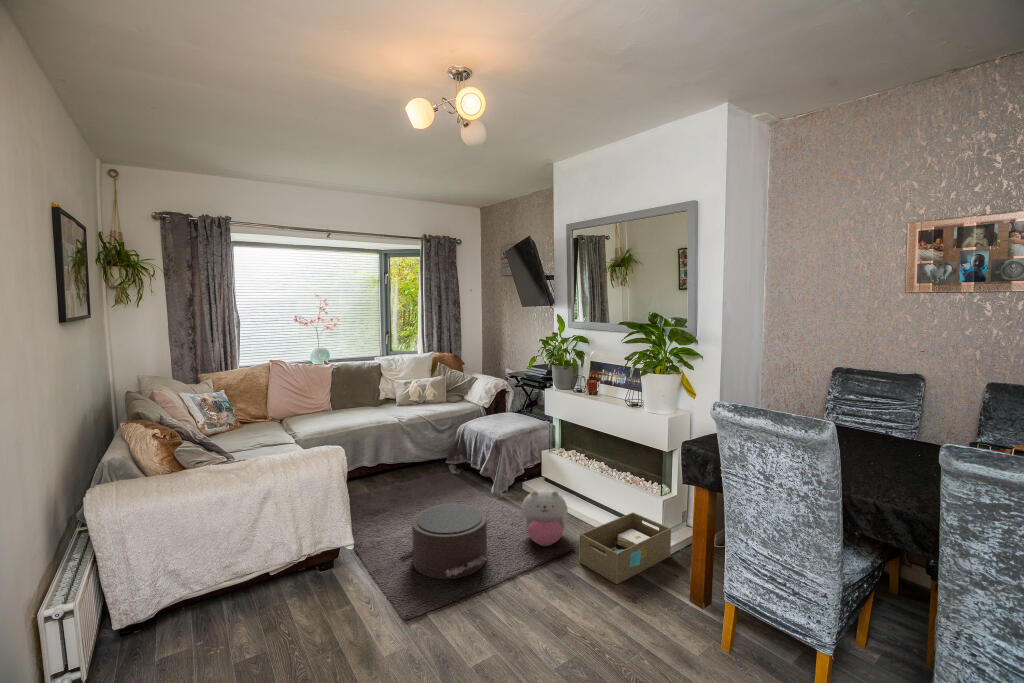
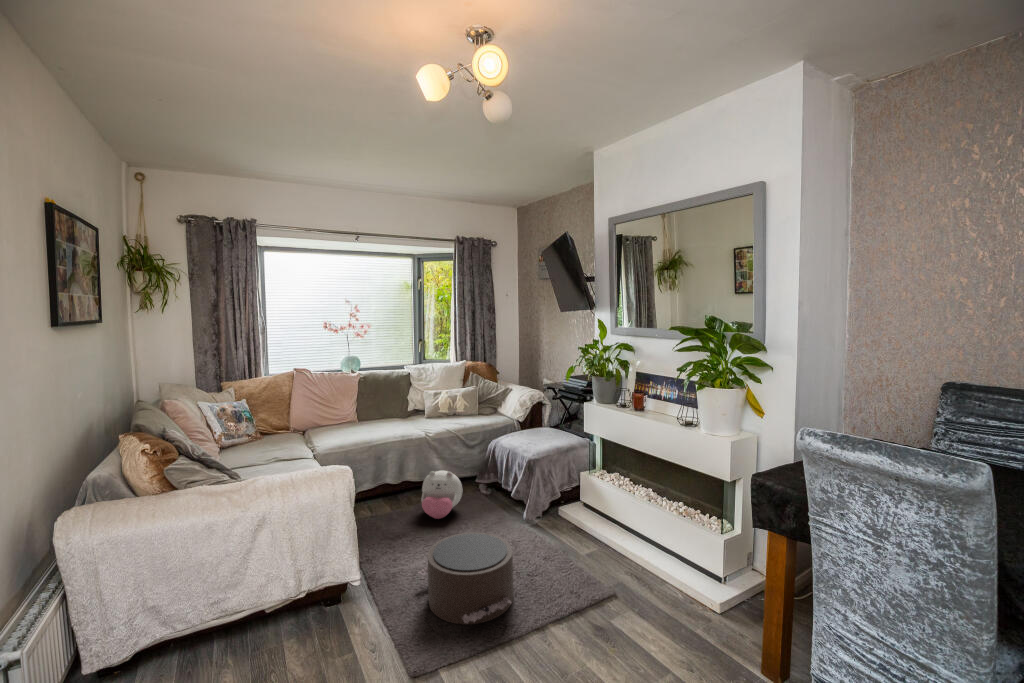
plush toy: present [521,489,568,546] -> present [421,471,462,519]
storage box: present [579,512,671,584] -> none [621,550,733,643]

